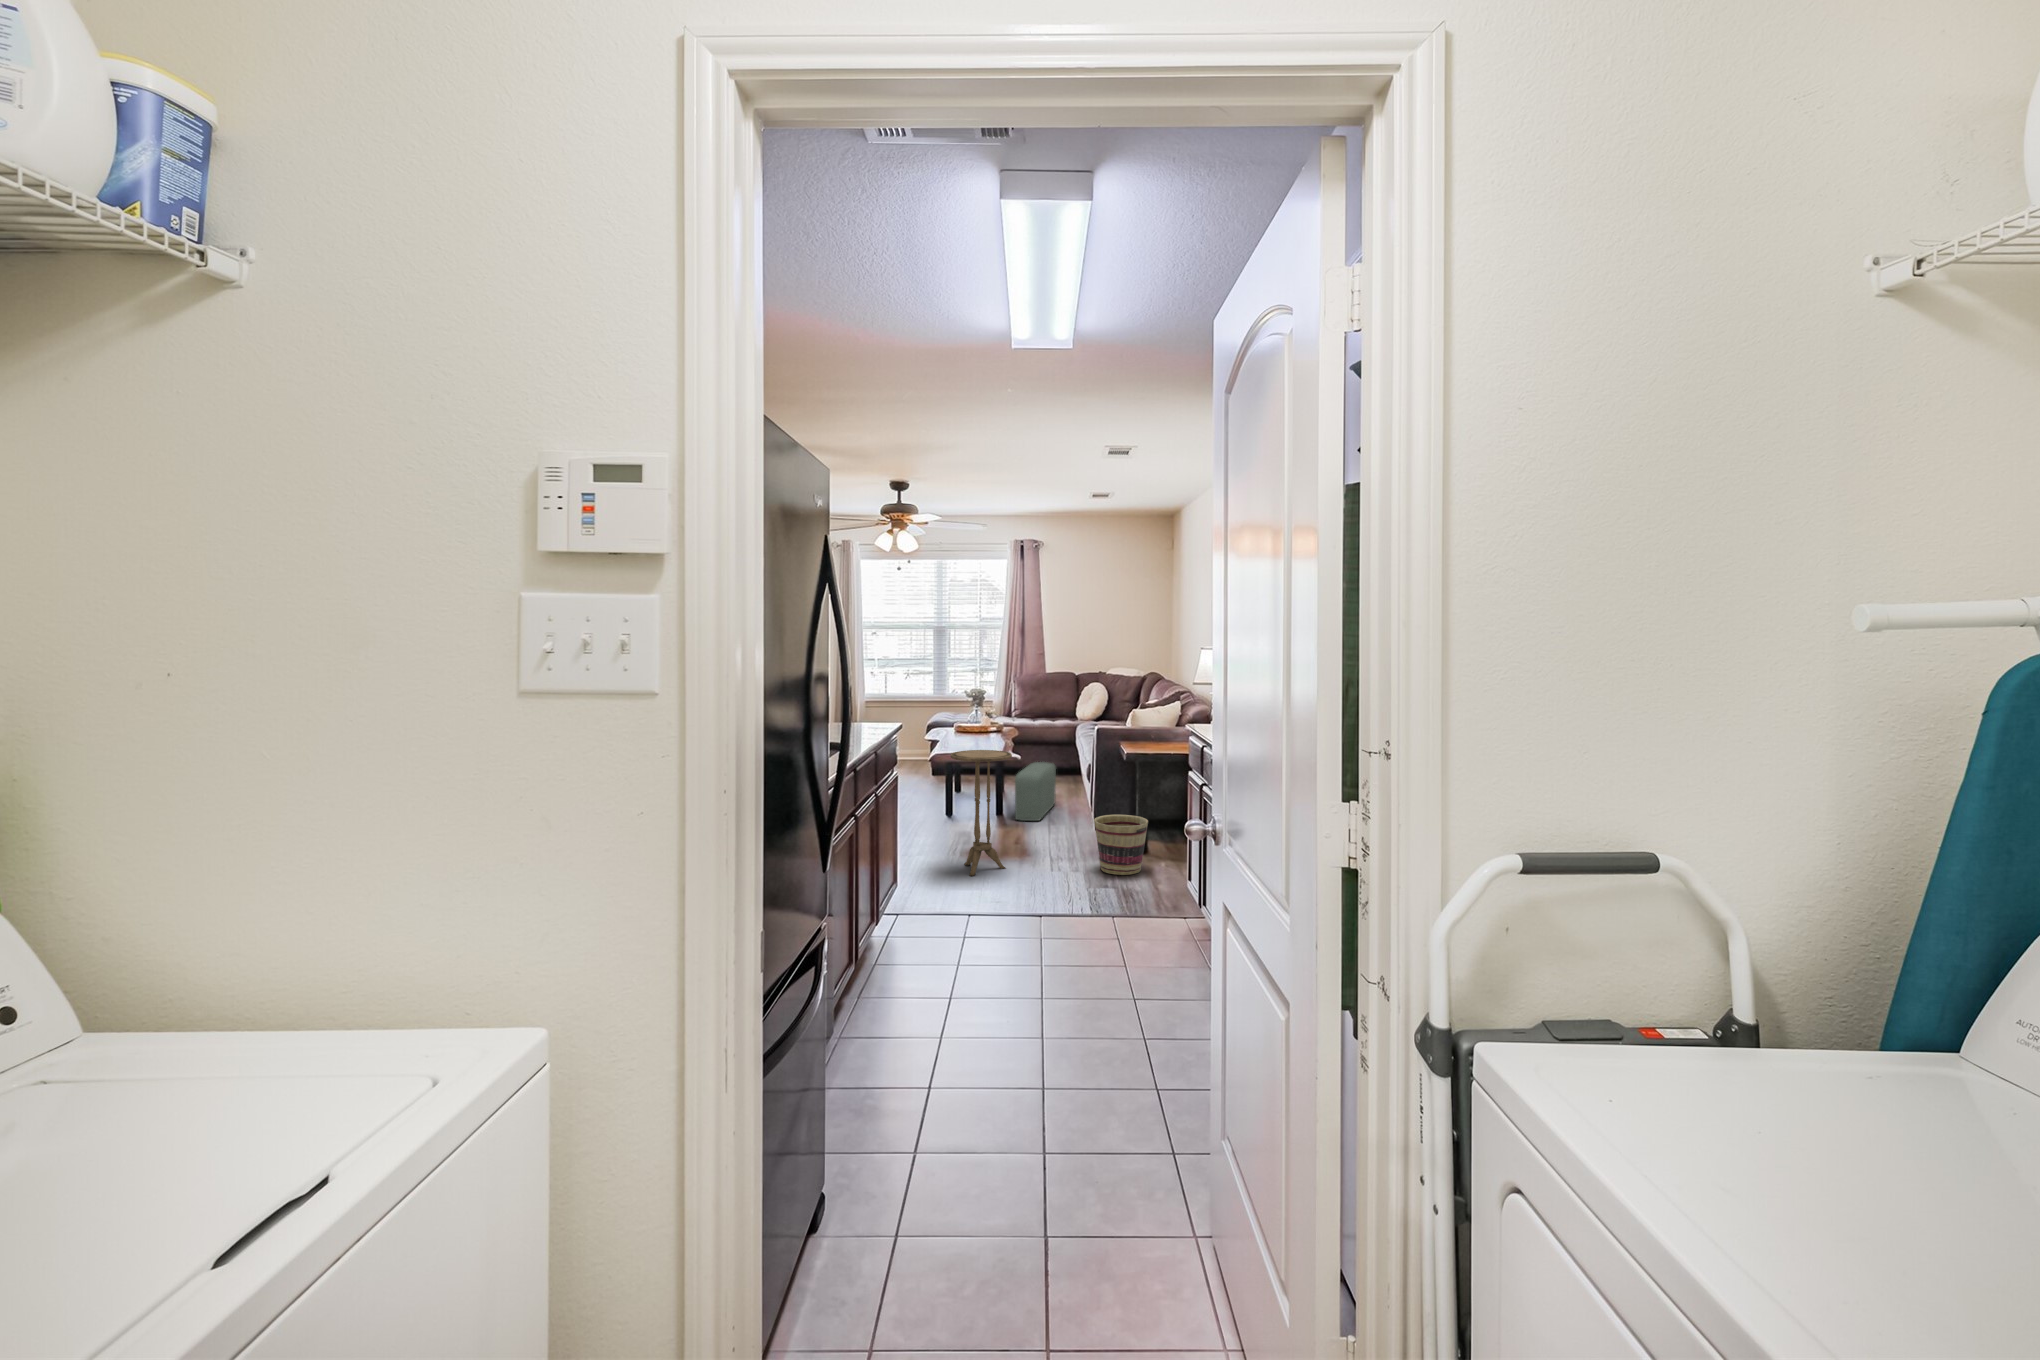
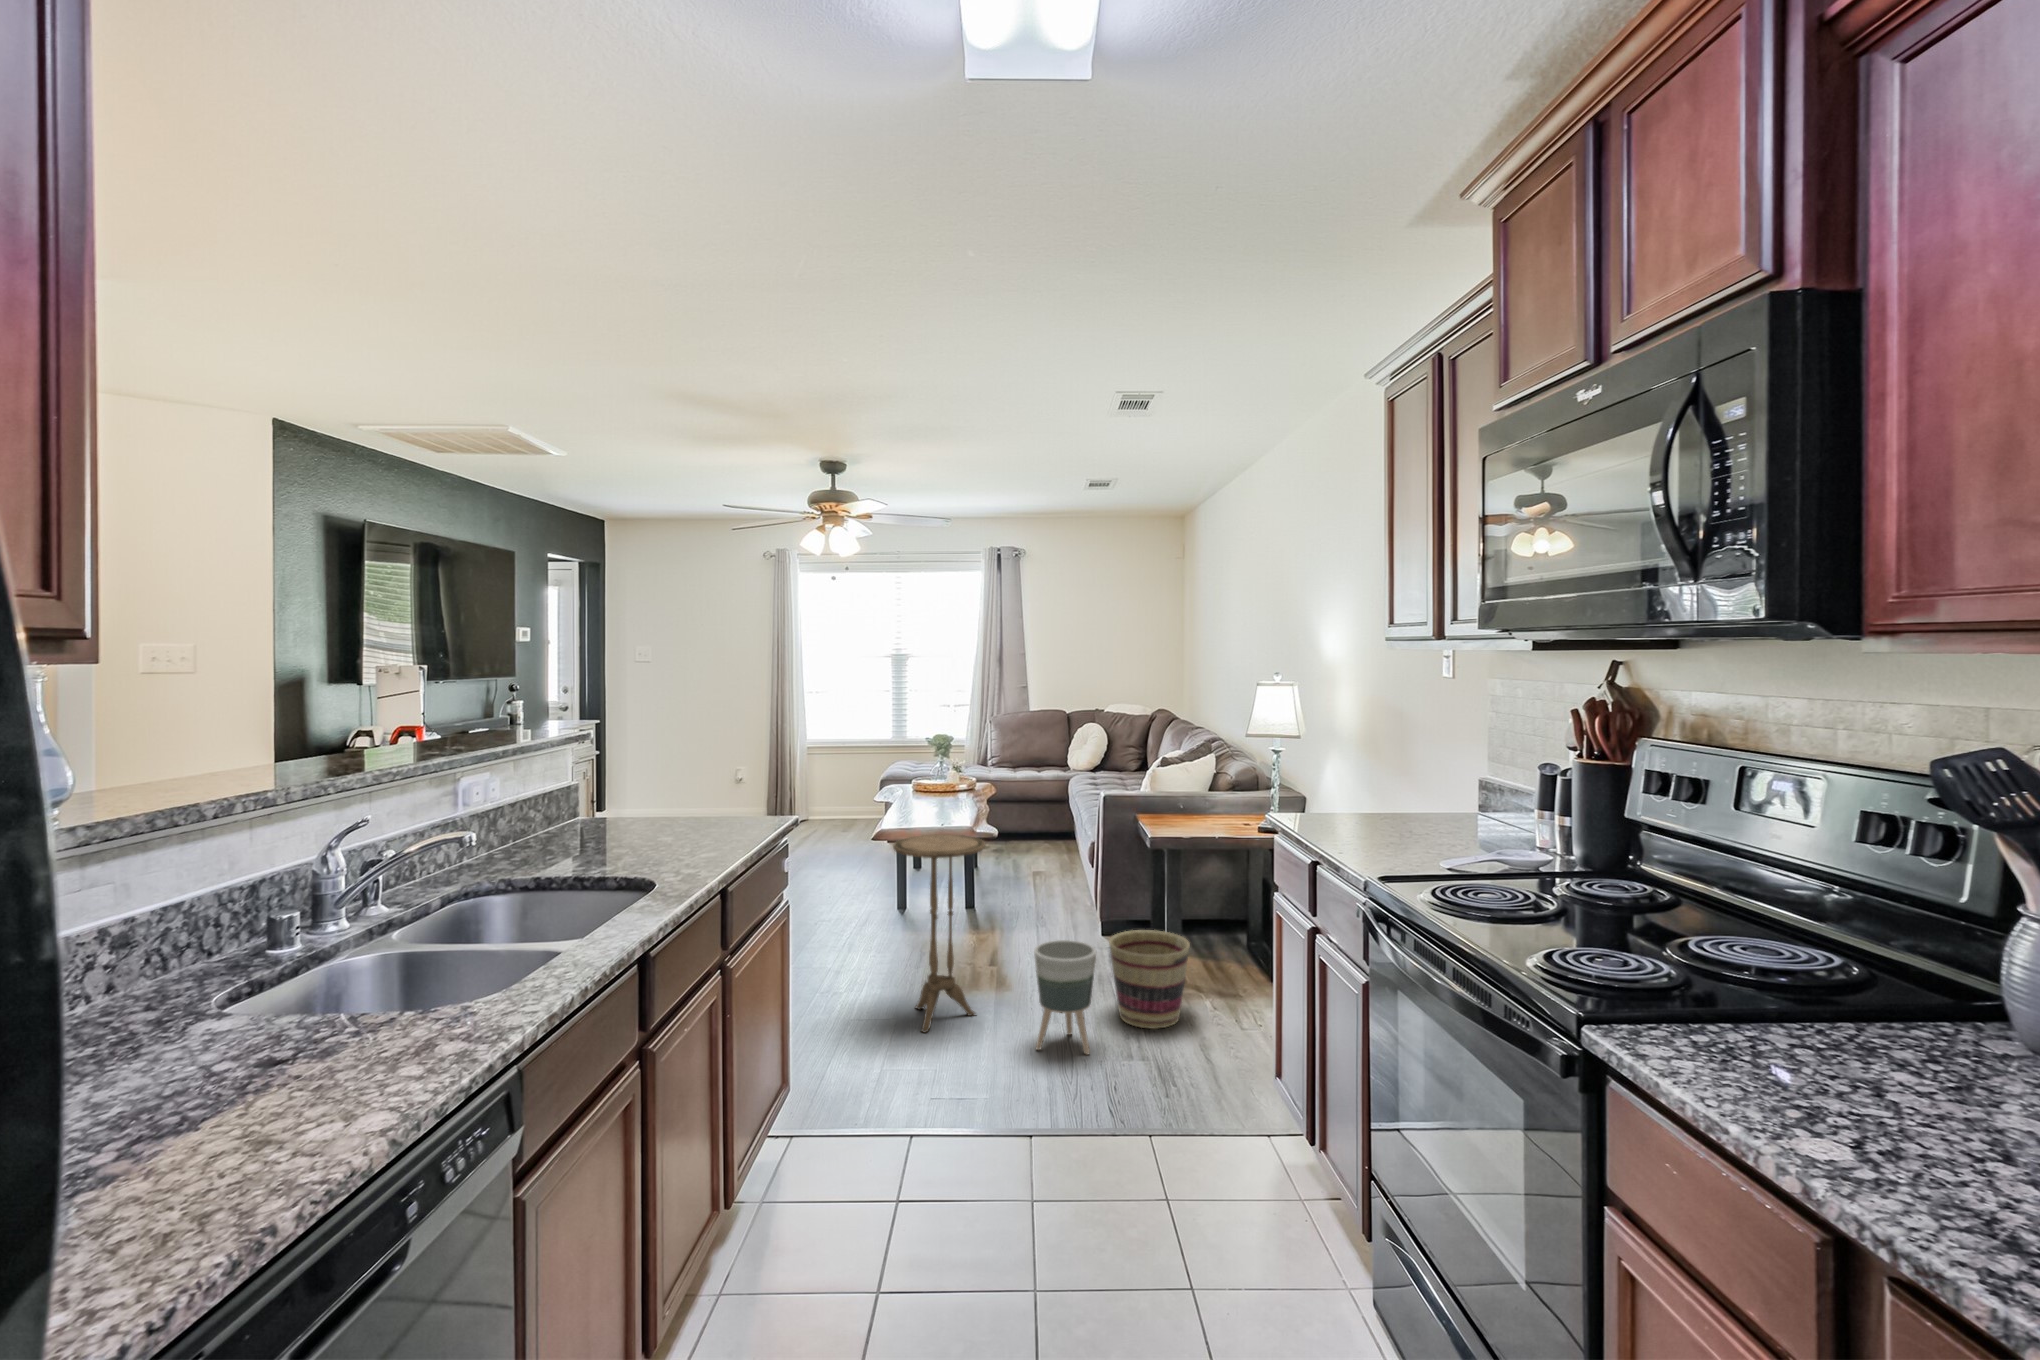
pouf: present [1015,762,1056,821] -> none [990,834,1045,920]
planter: none [1044,816,1084,886] -> present [1034,940,1096,1054]

